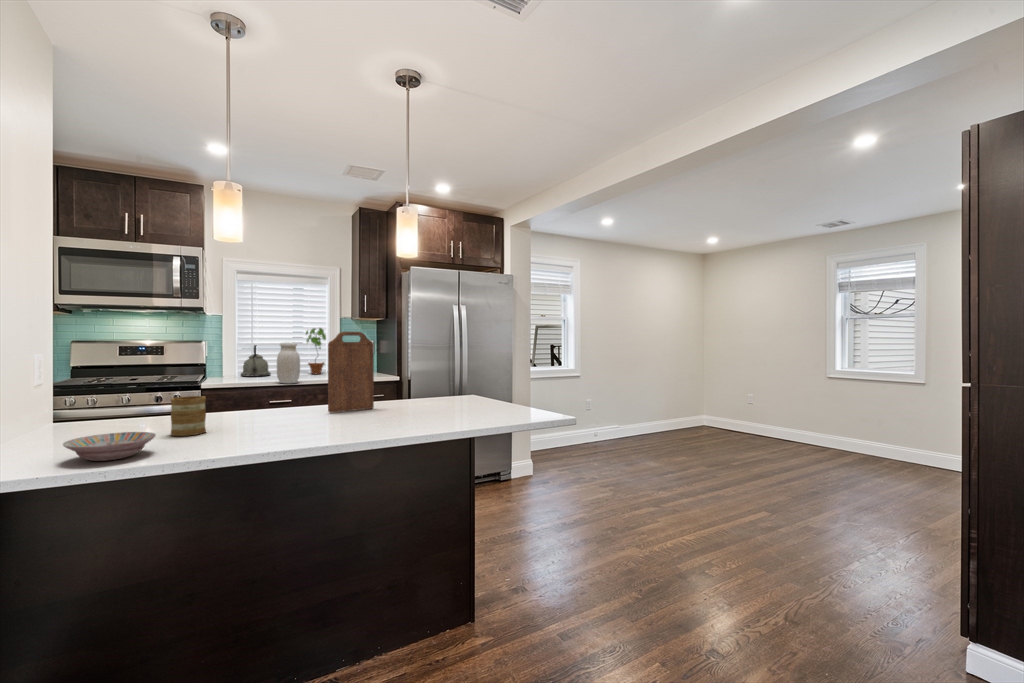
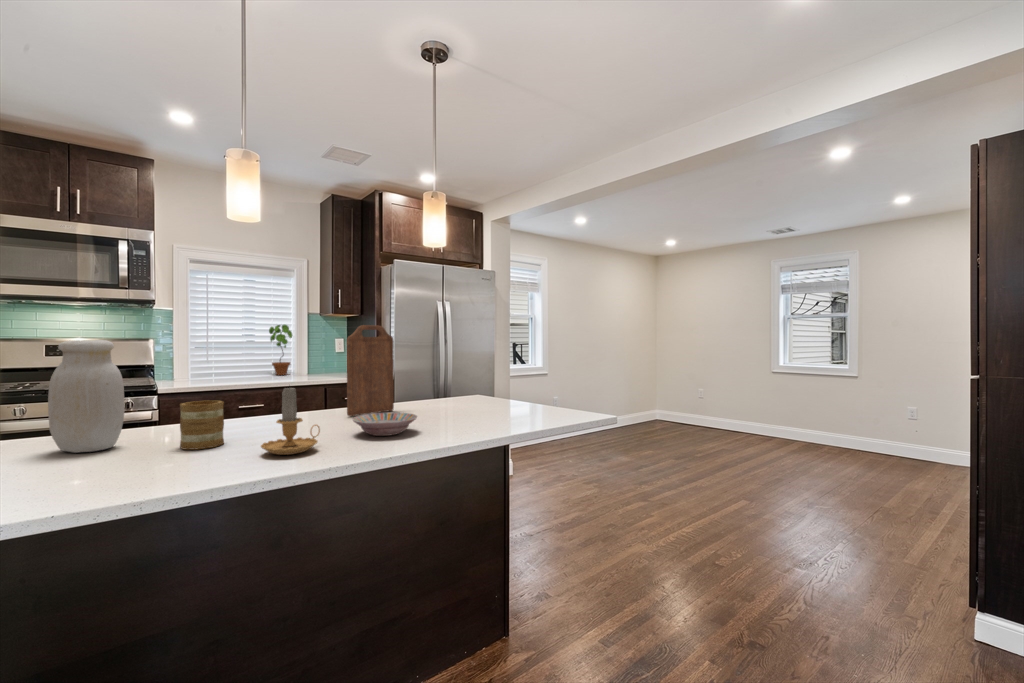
jar: present [277,342,300,384] -> present [48,340,124,452]
kettle: present [241,345,271,377] -> none [195,344,230,379]
candle: none [223,384,279,443] -> present [261,387,320,455]
bowl: present [63,432,156,461] -> present [353,413,417,436]

